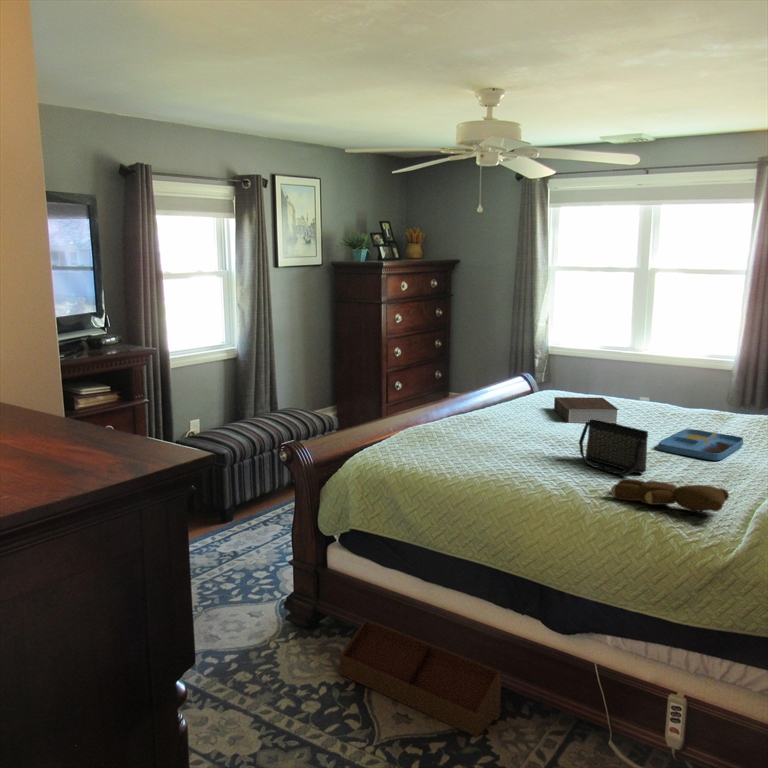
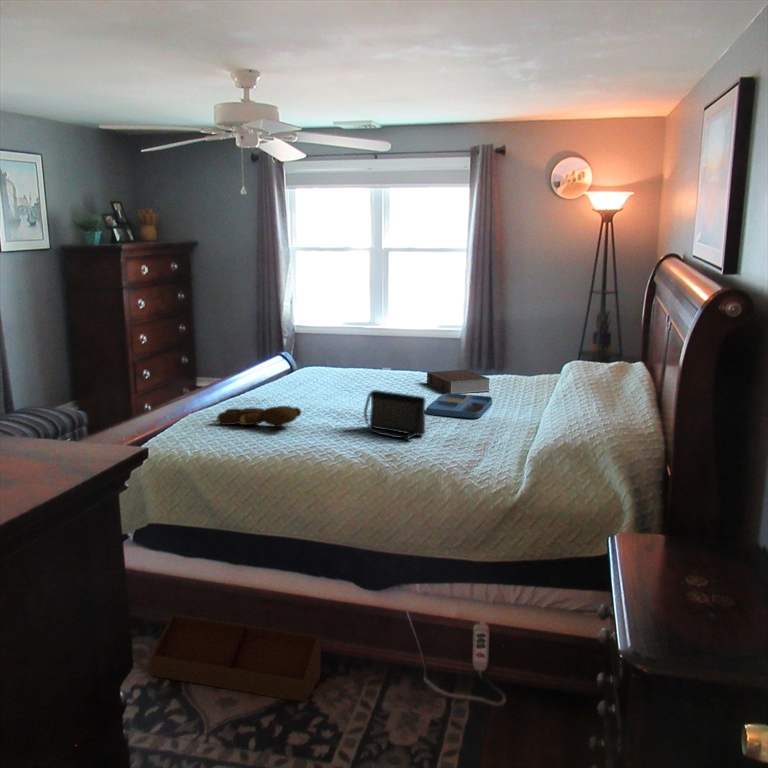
book: present [554,397,618,423] -> present [427,370,490,394]
teddy bear: present [611,479,729,512] -> present [217,406,301,427]

